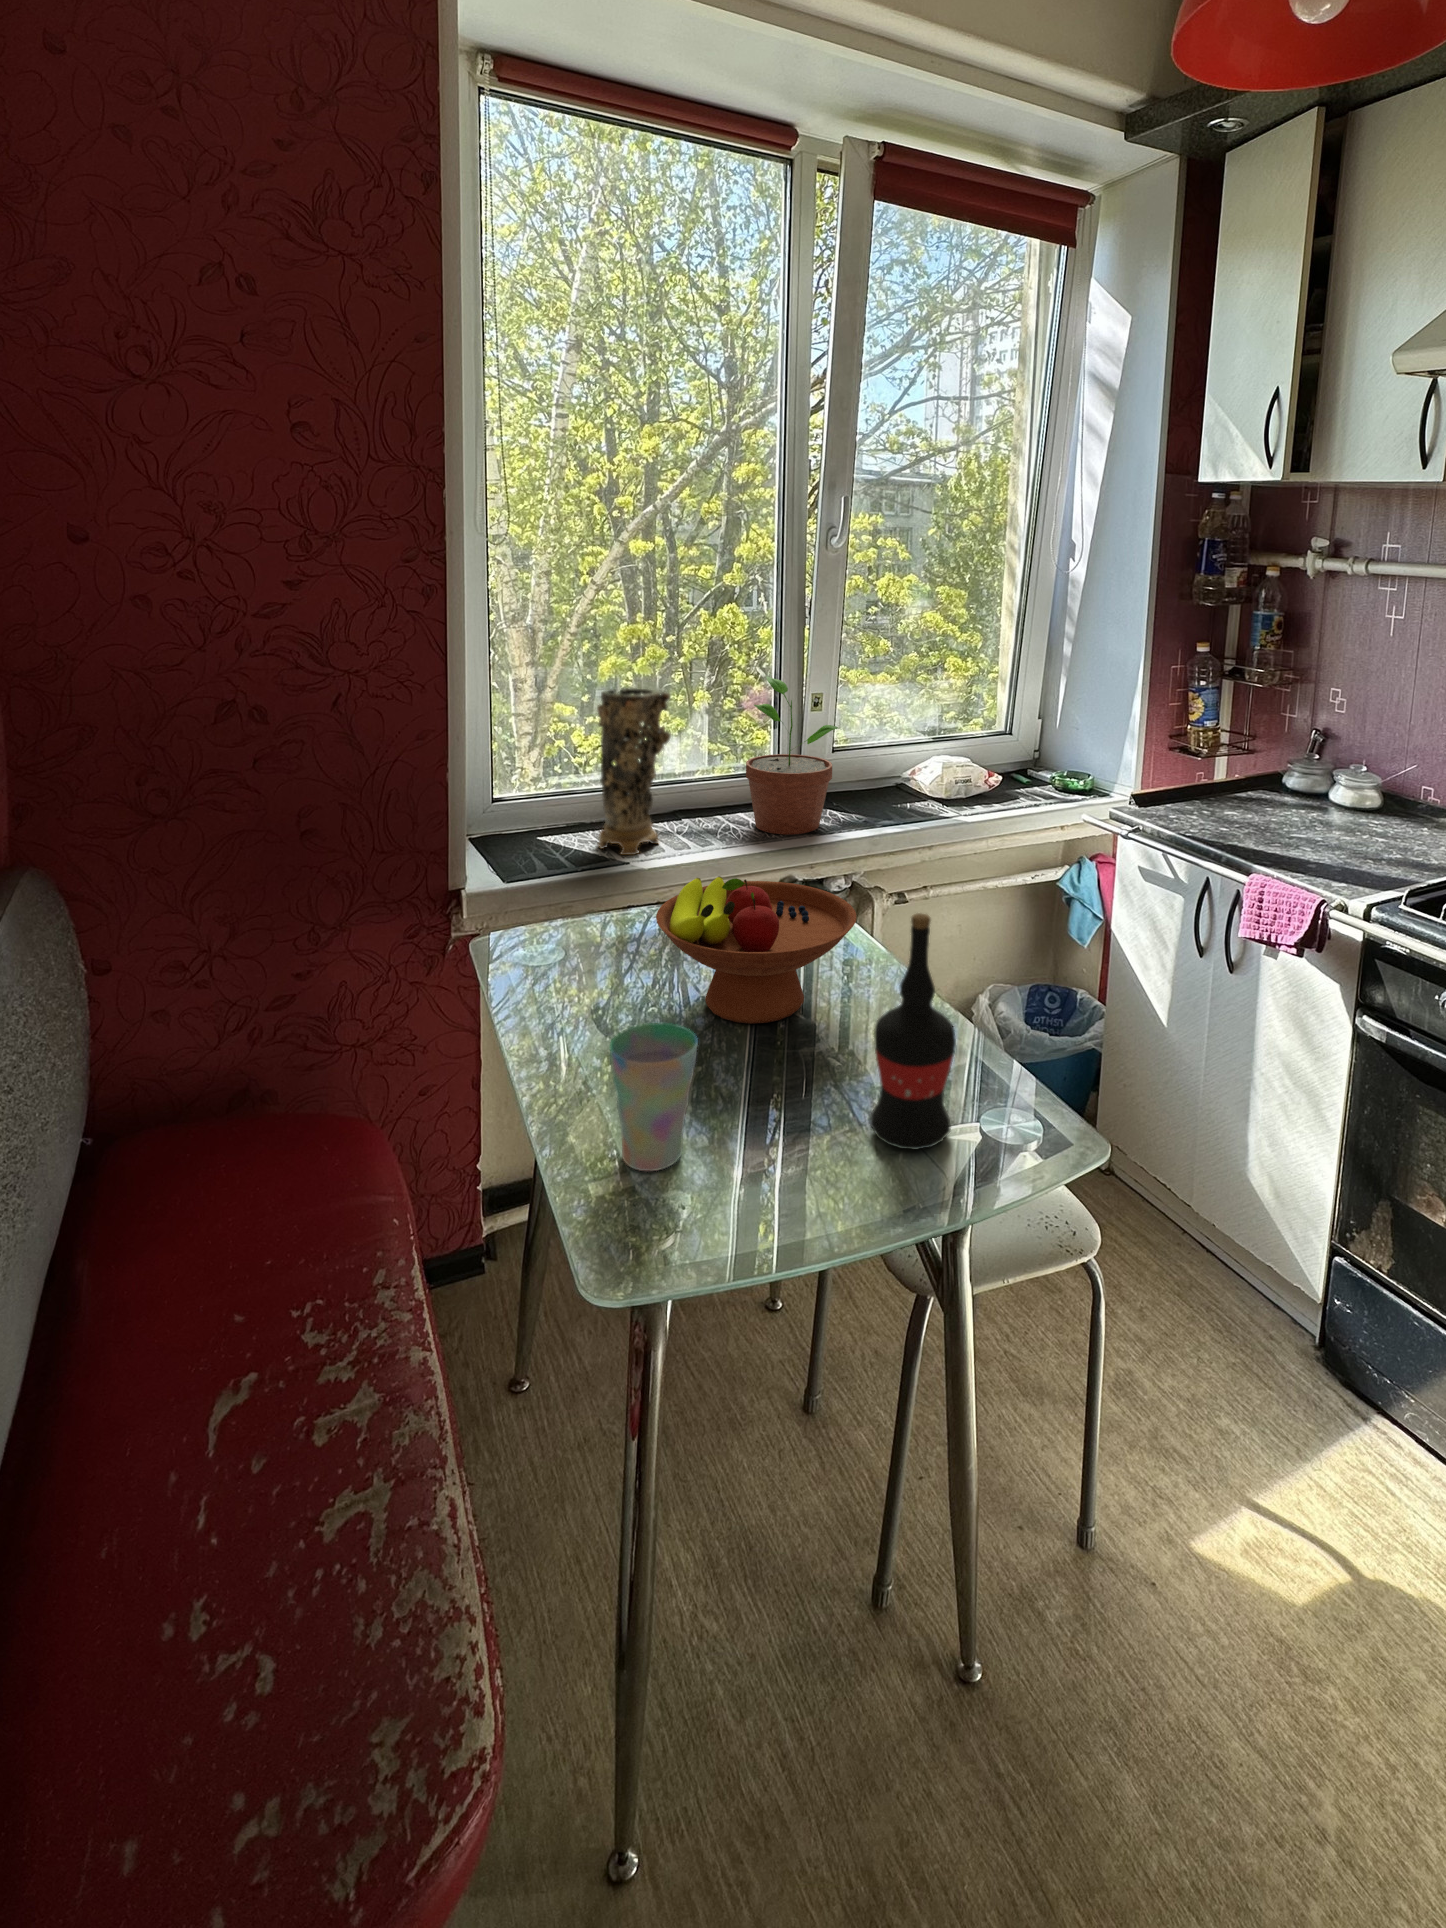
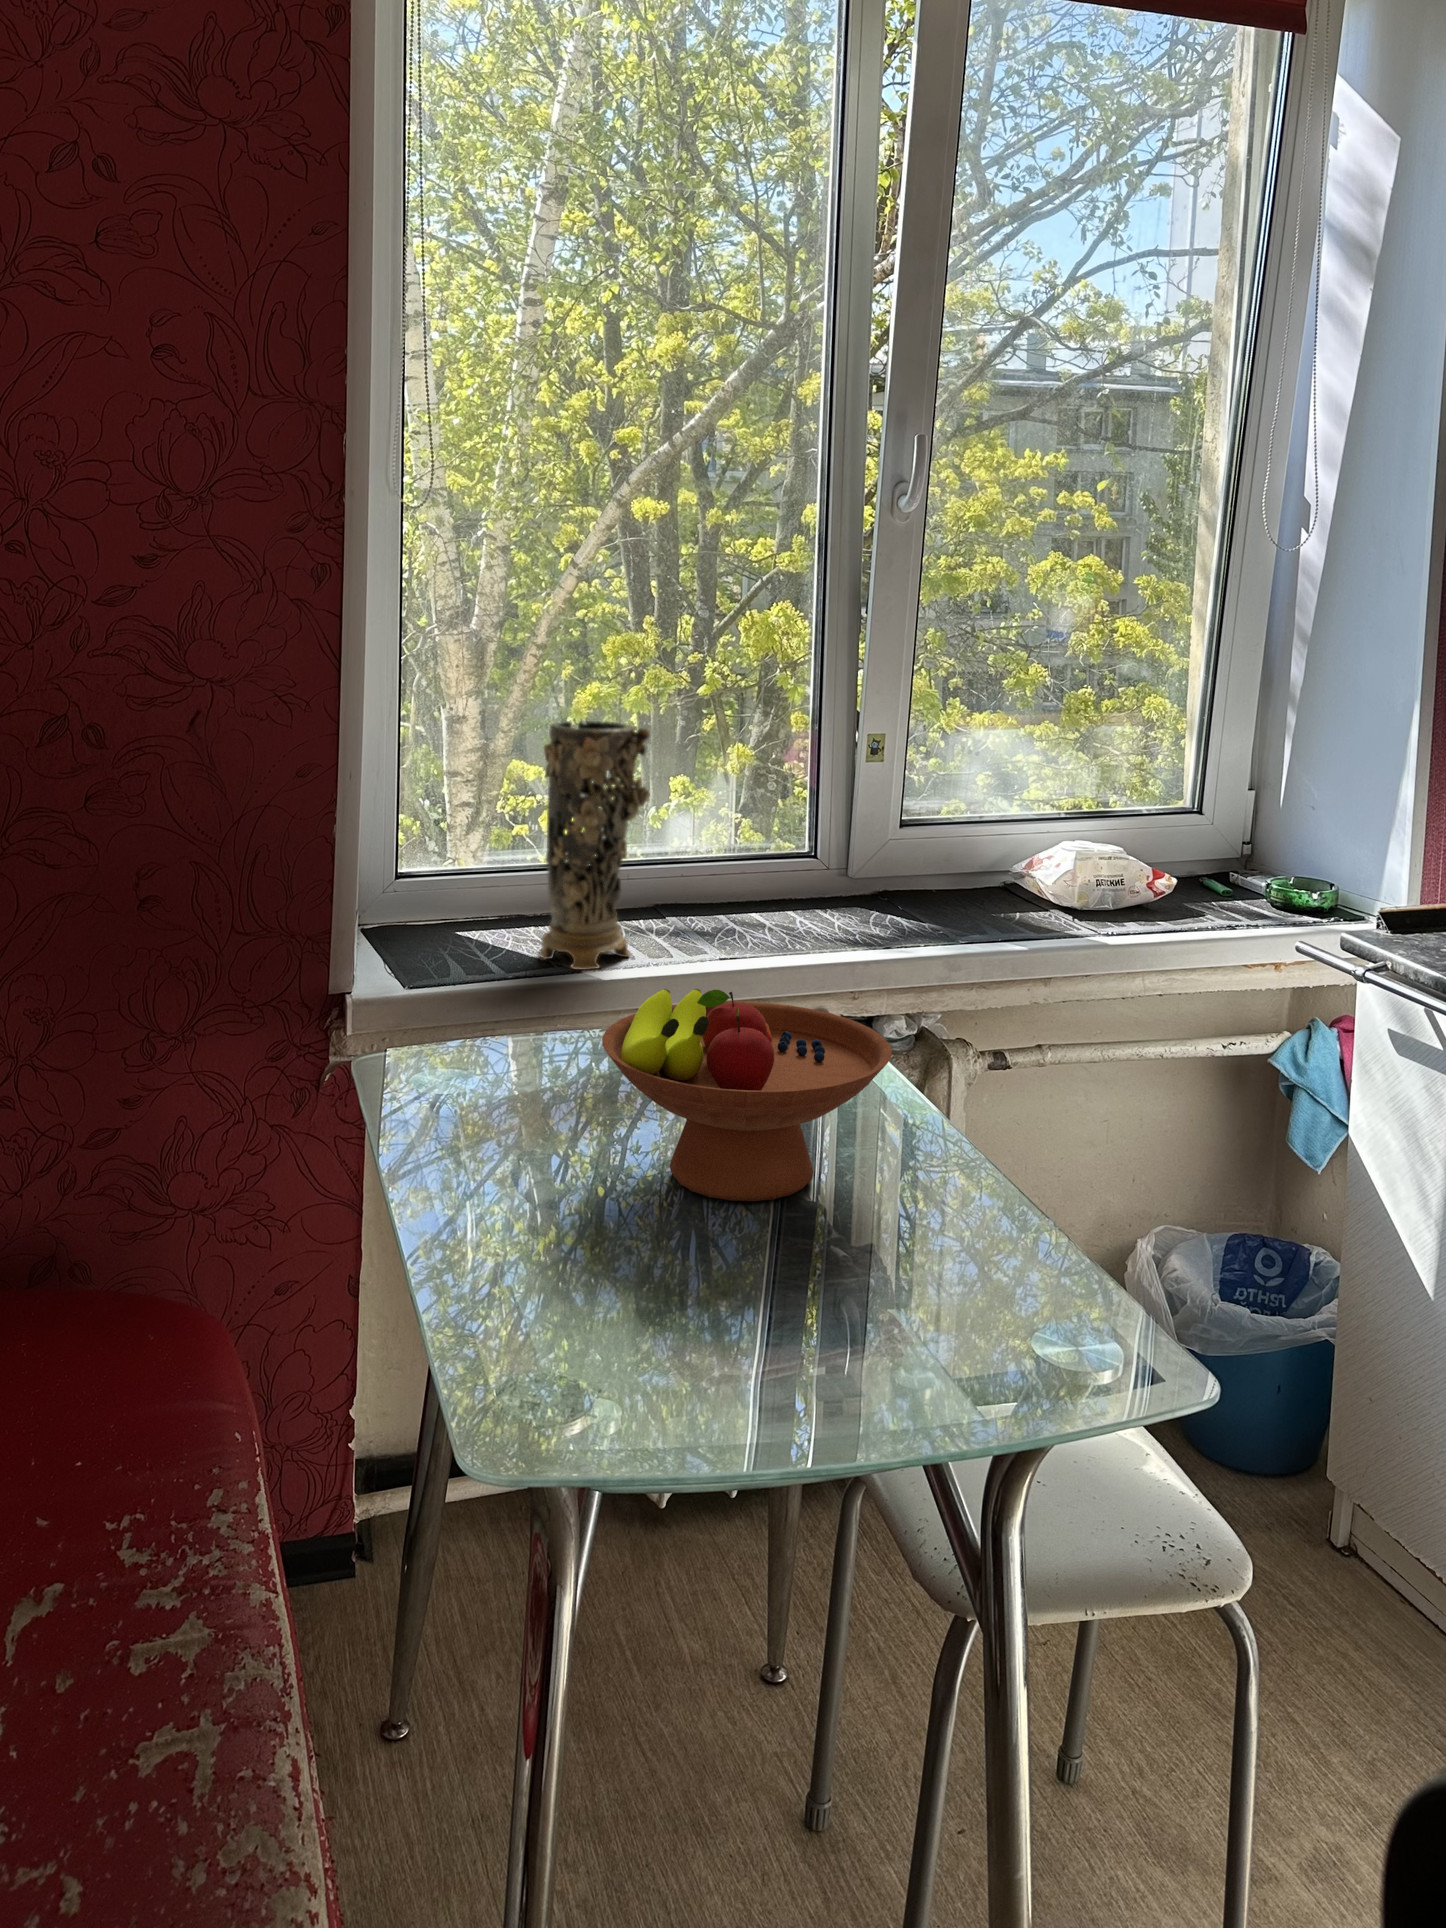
potted plant: present [746,677,838,834] -> none [763,709,906,953]
wine bottle: present [870,913,956,1150] -> none [879,1030,1003,1371]
cup: present [609,1023,698,1171] -> none [518,1164,637,1363]

